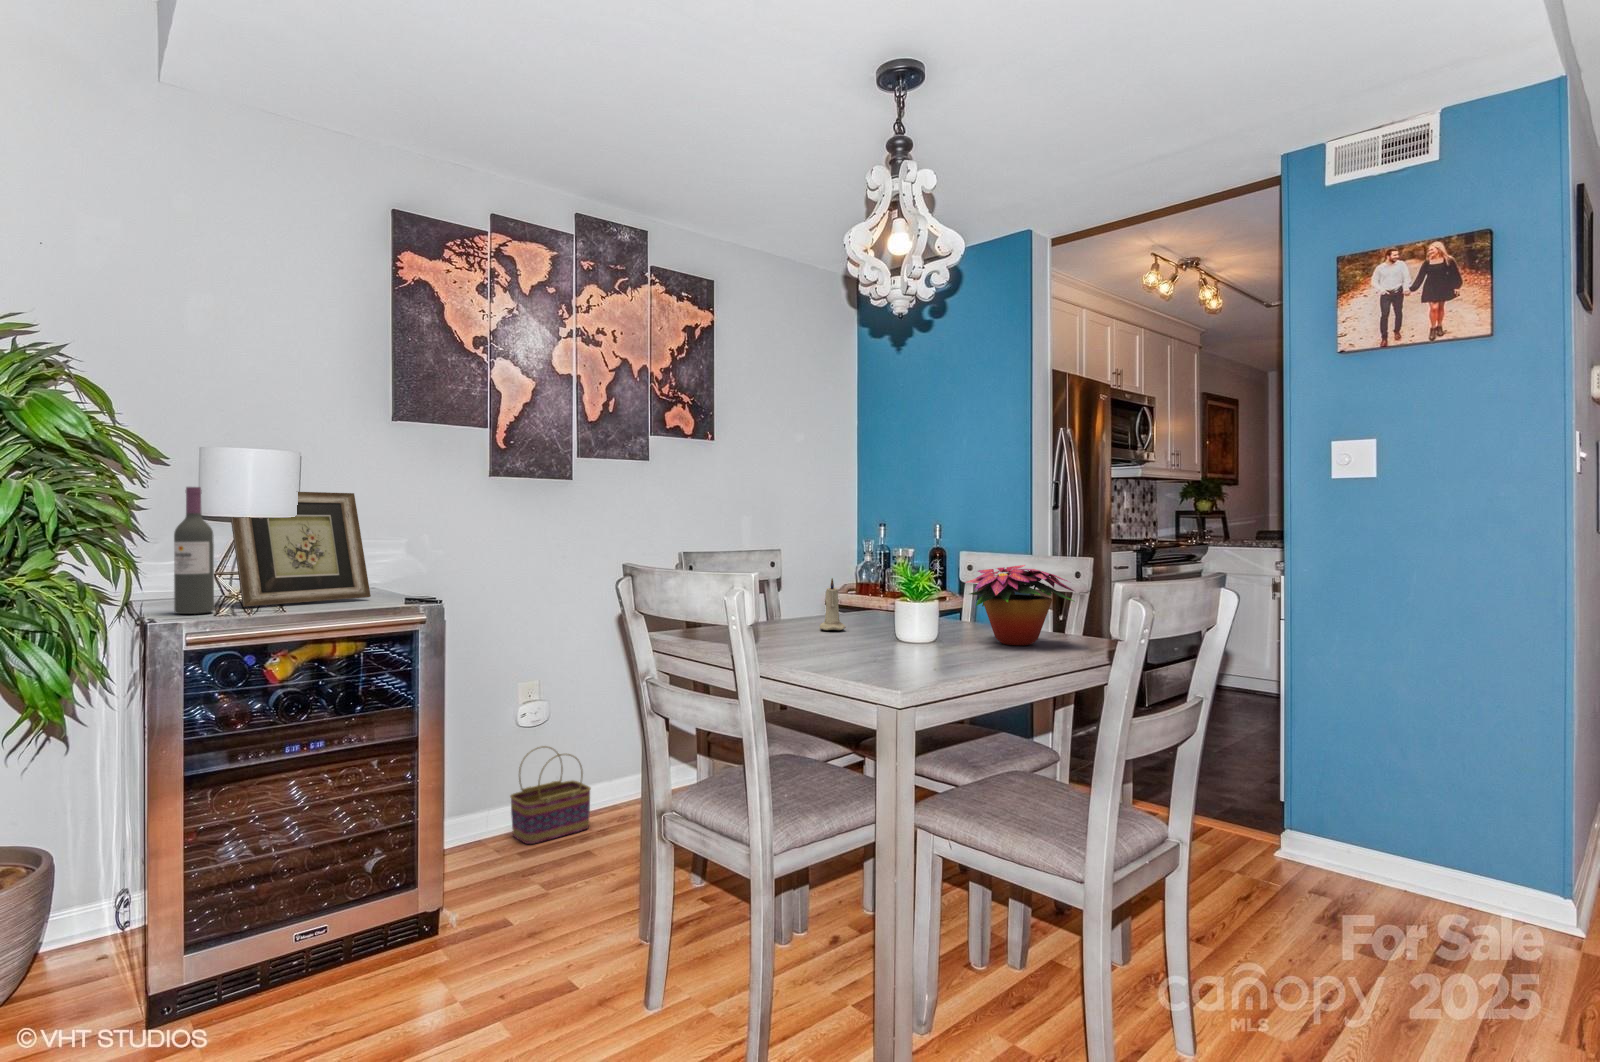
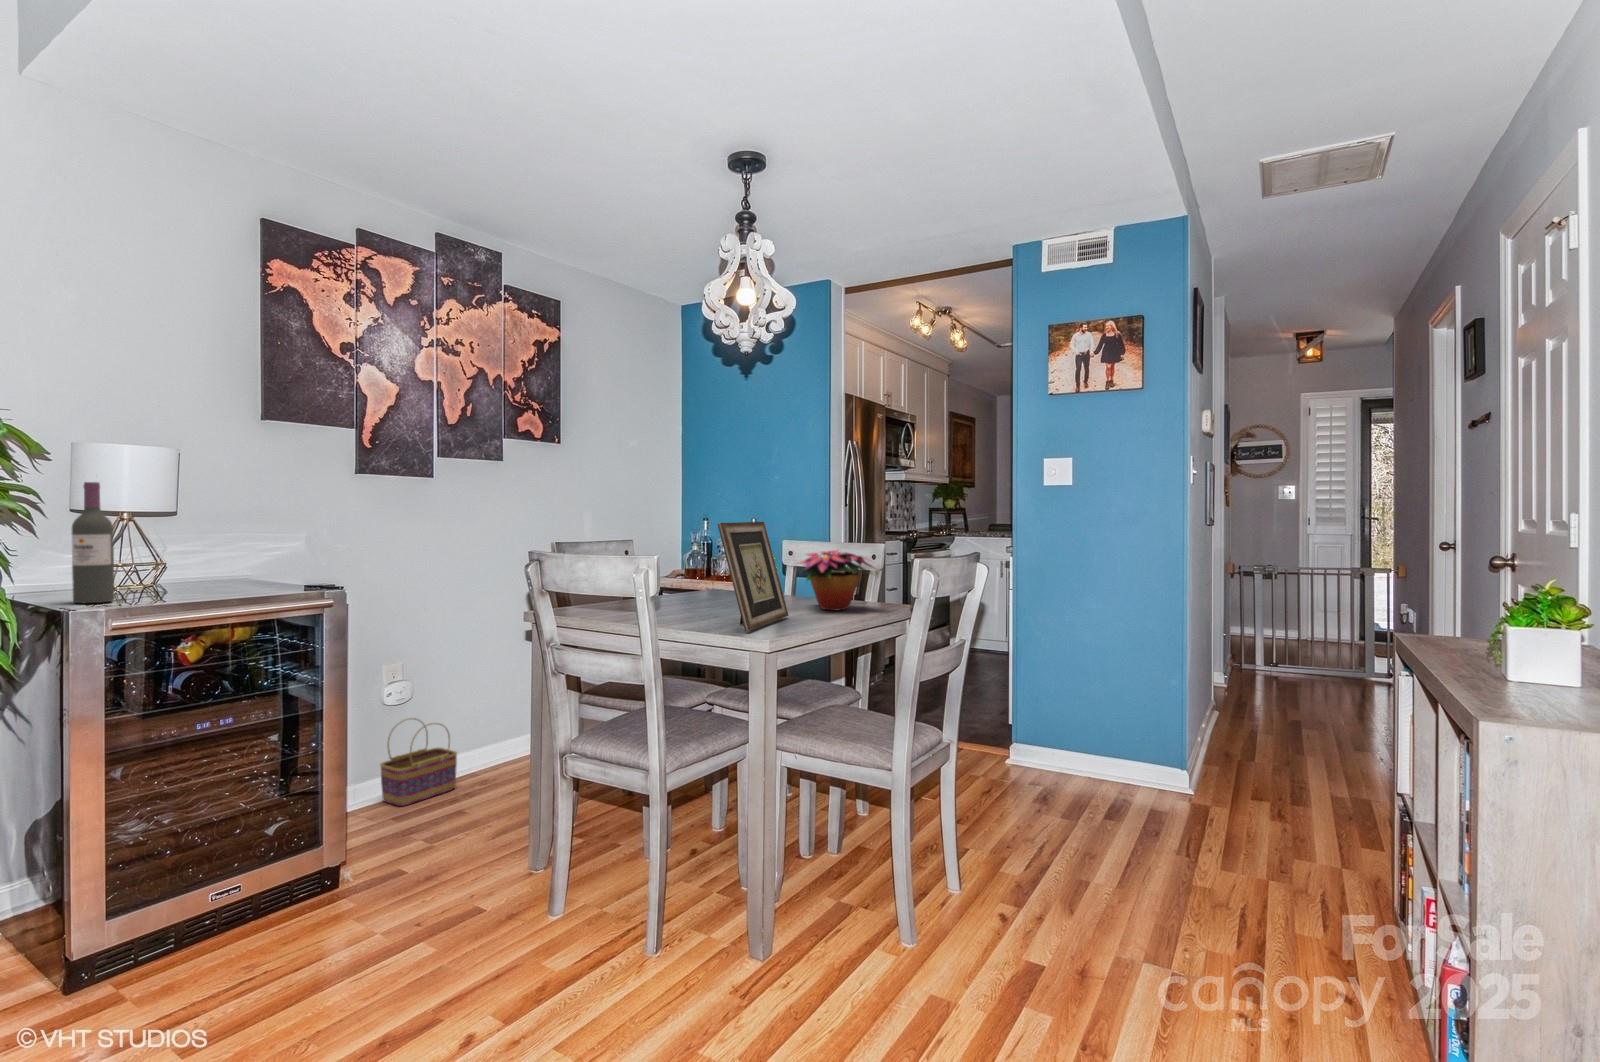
picture frame: present [230,492,371,607] -> present [718,522,789,631]
candle: present [820,578,846,630] -> none [677,561,699,604]

